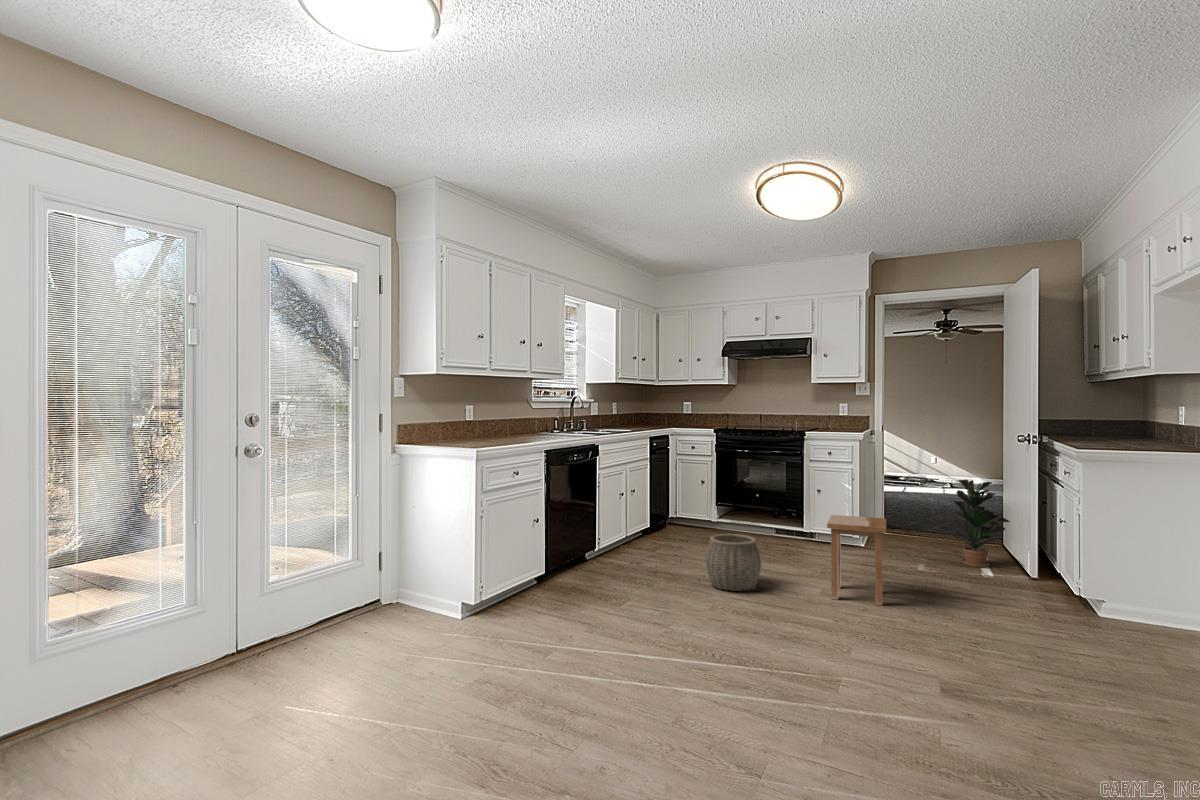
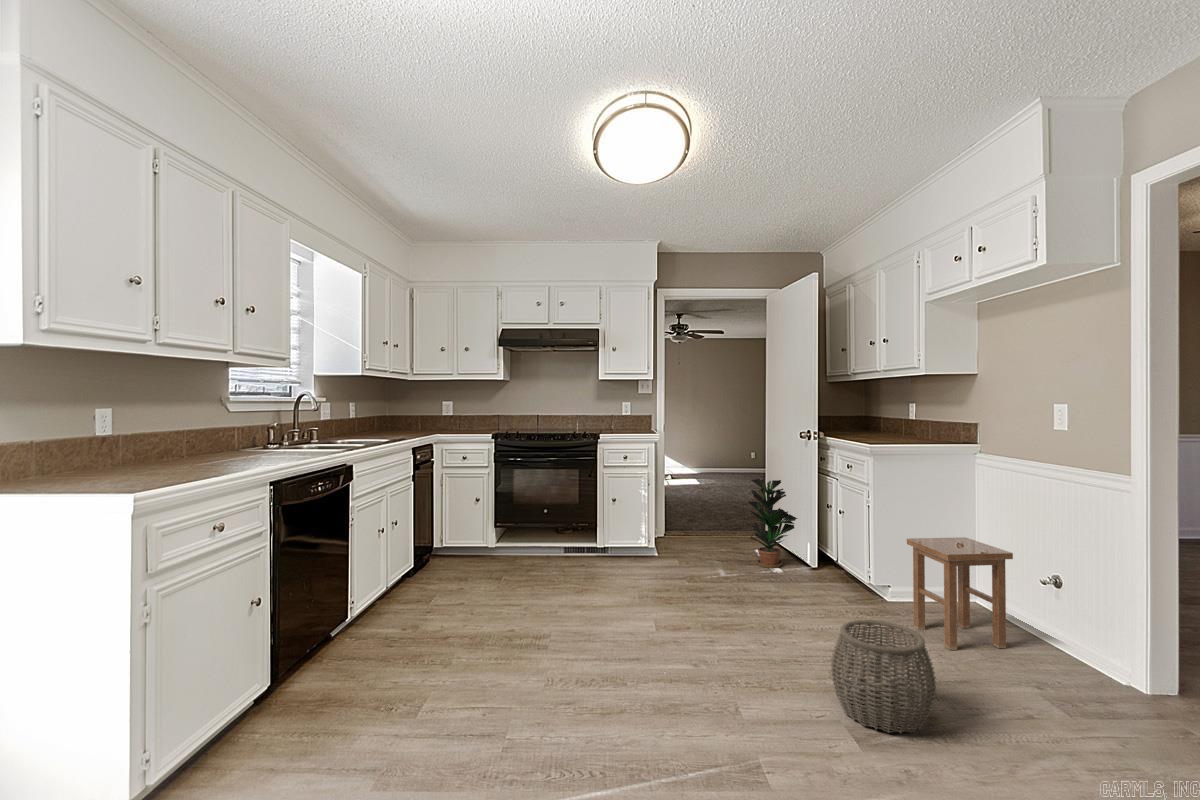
stool: present [827,515,886,605] -> present [907,537,1013,650]
woven basket: present [706,534,761,591] -> present [831,620,936,733]

